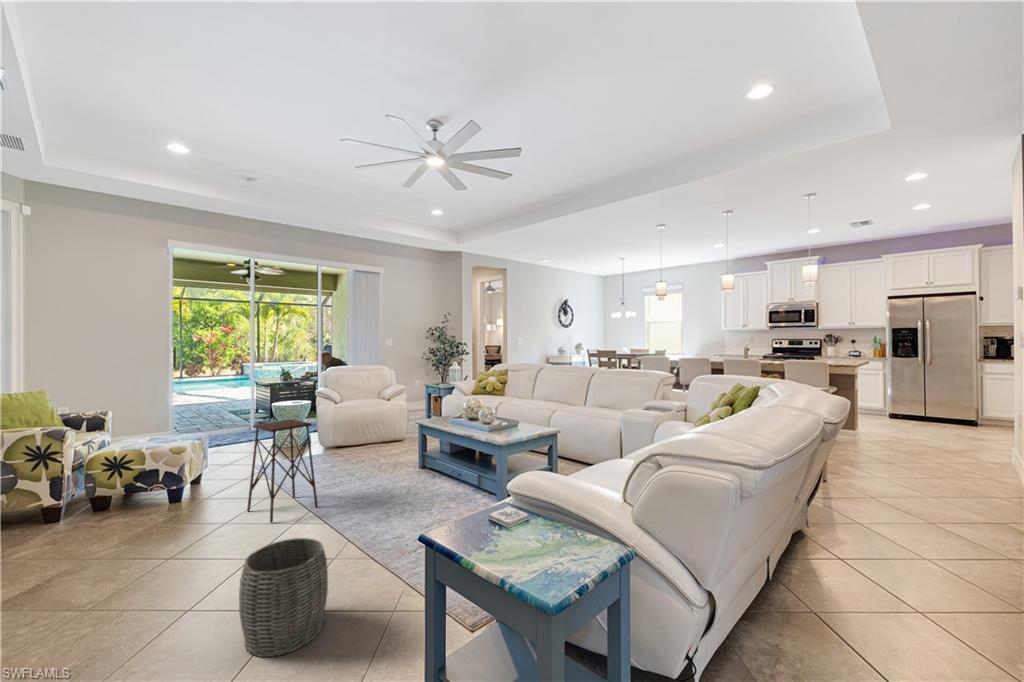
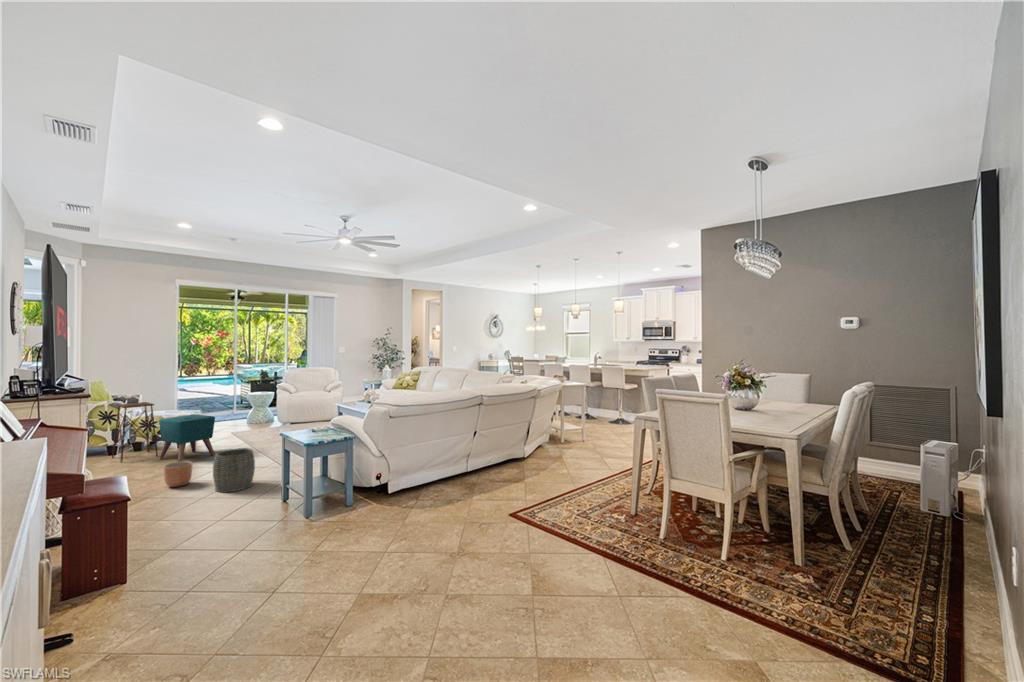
side table: present [247,419,318,523] -> present [112,402,158,462]
ottoman: none [132,447,233,543] -> present [159,414,215,462]
planter: none [128,567,192,634] -> present [164,461,192,487]

